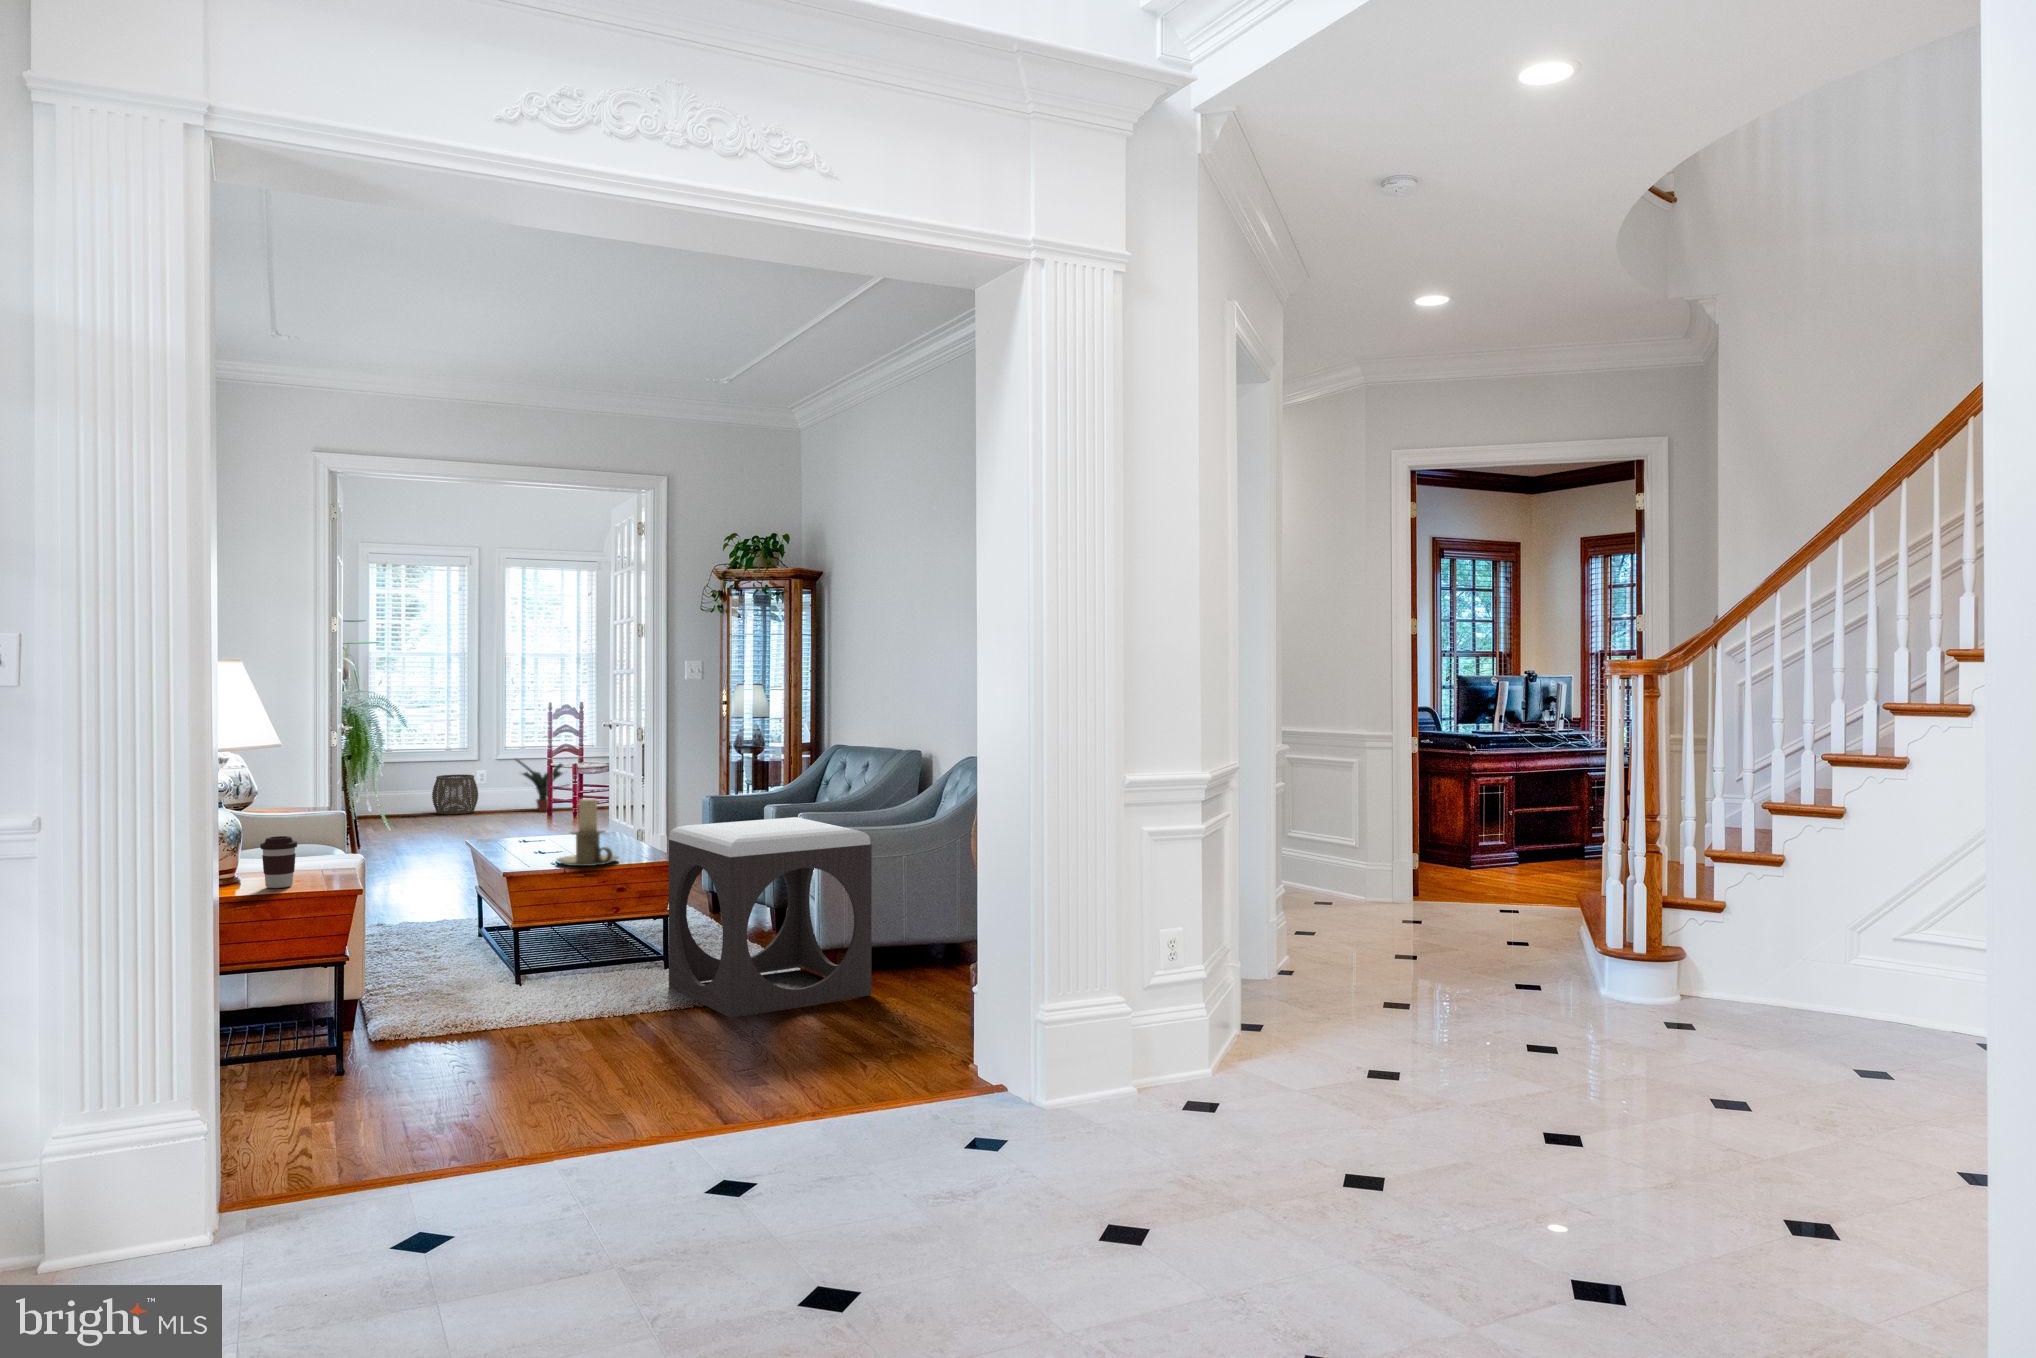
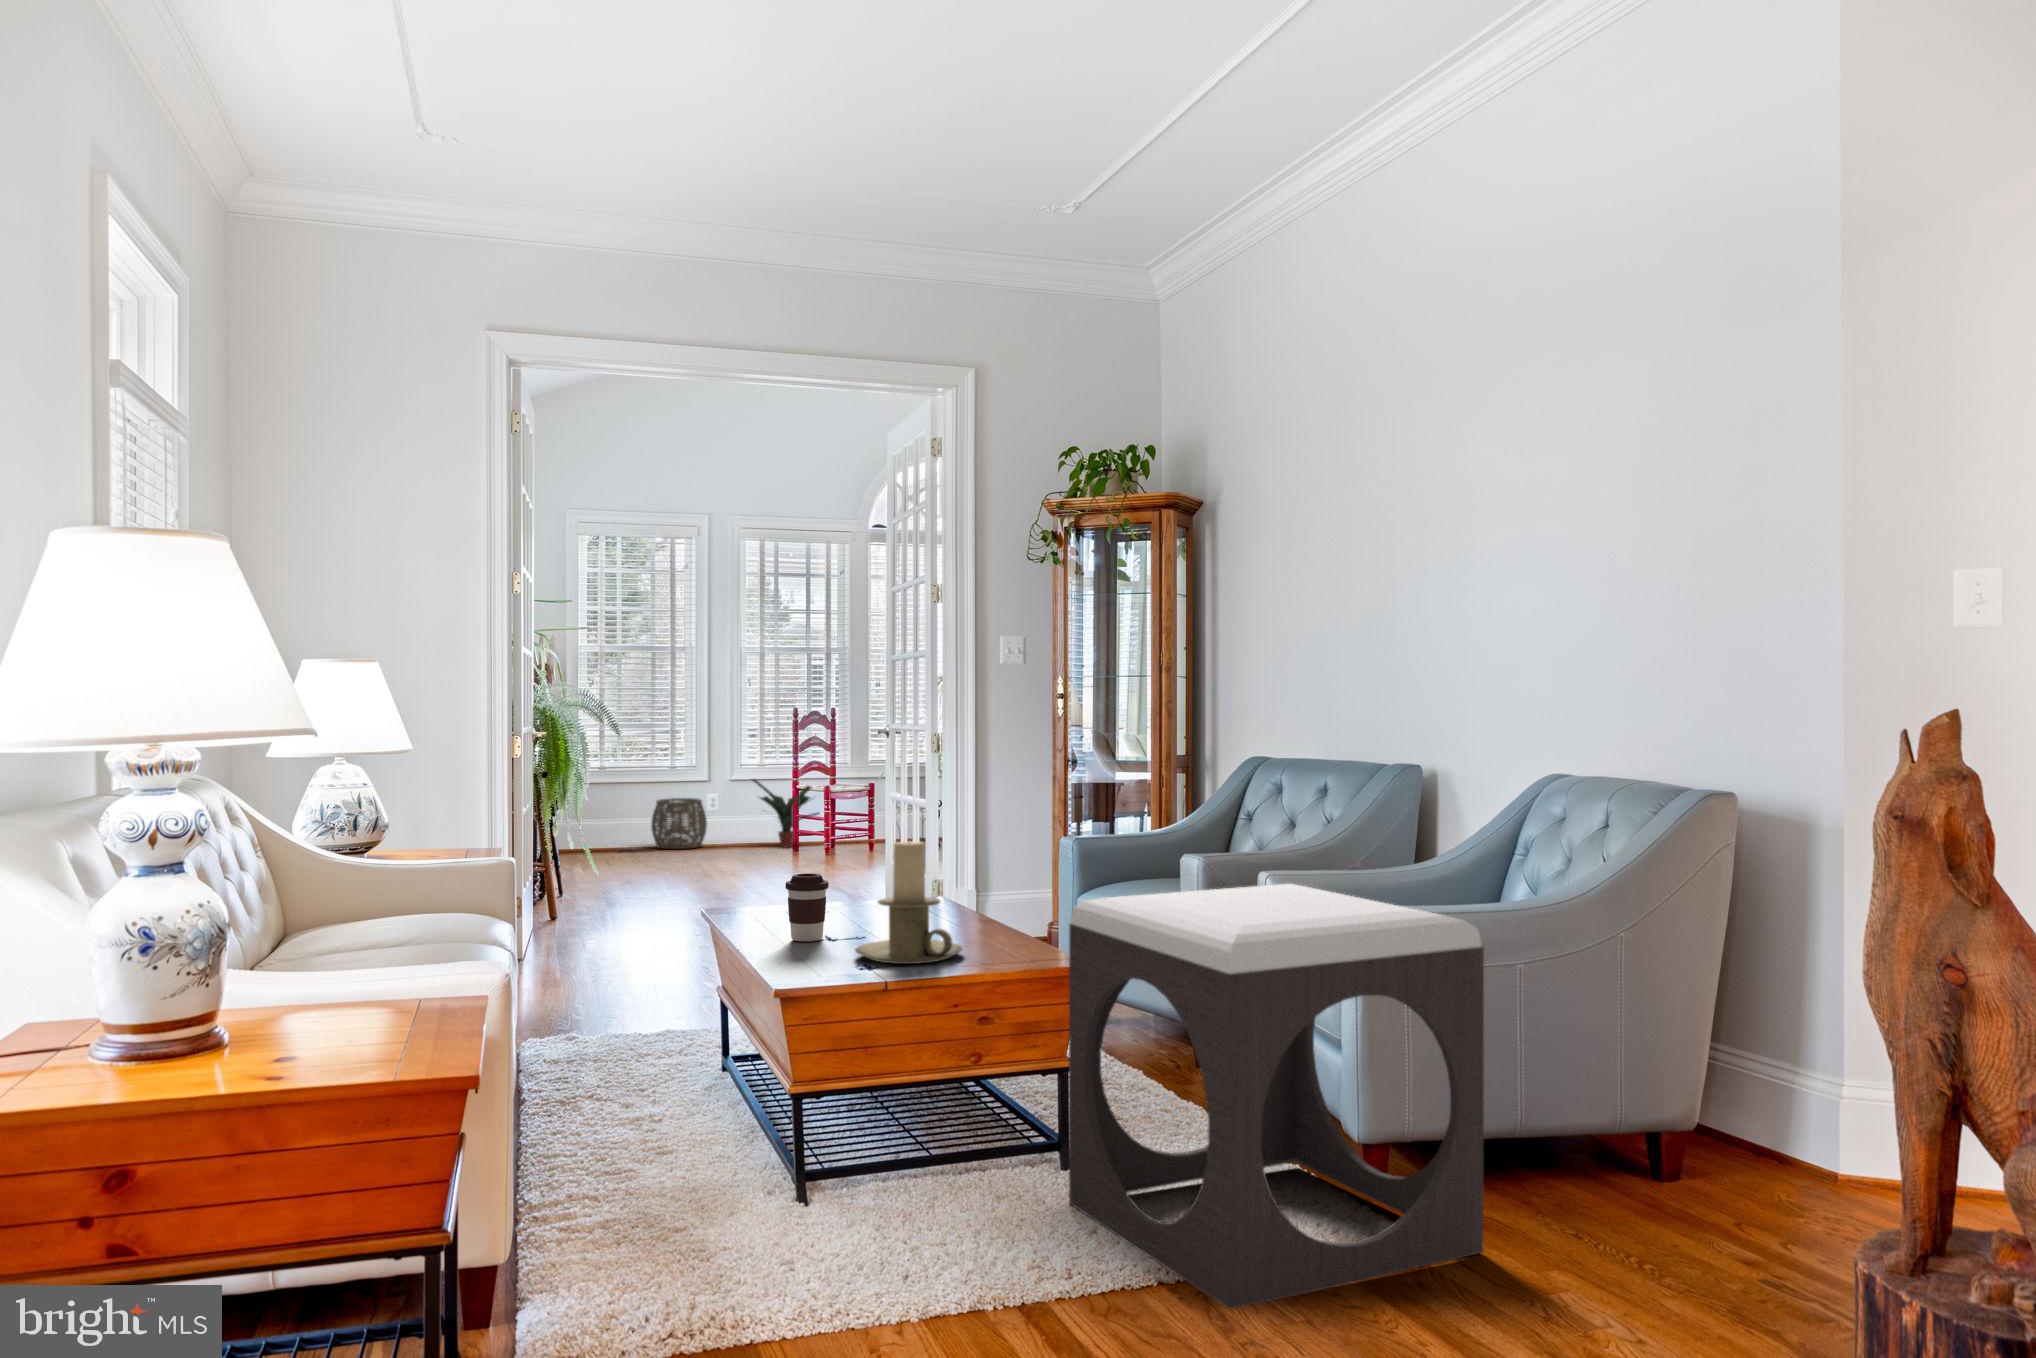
coffee cup: present [260,836,297,888] -> present [786,873,829,942]

